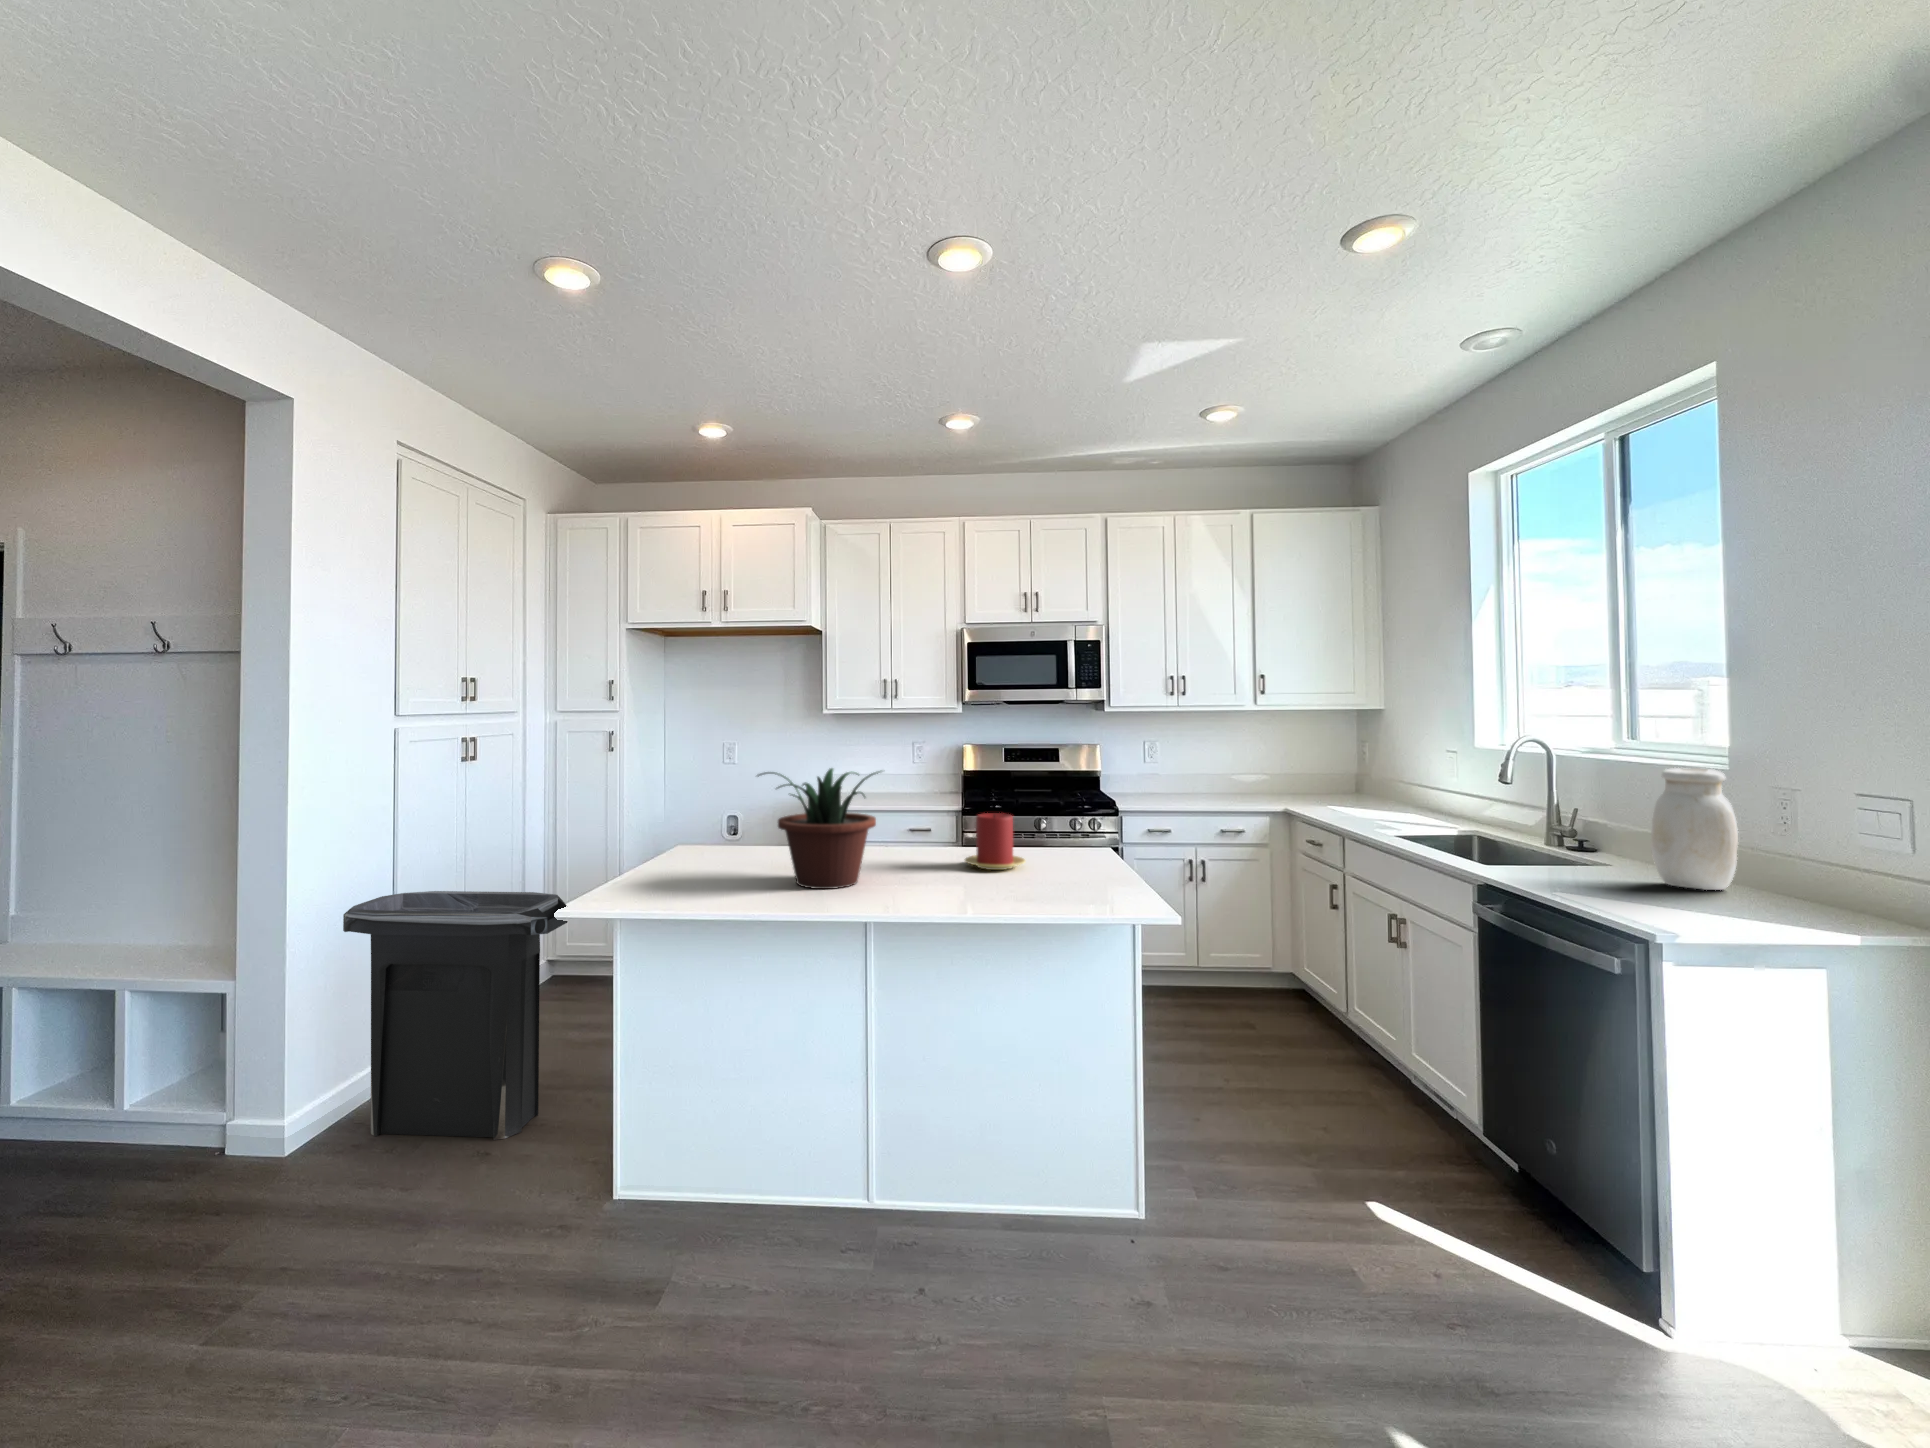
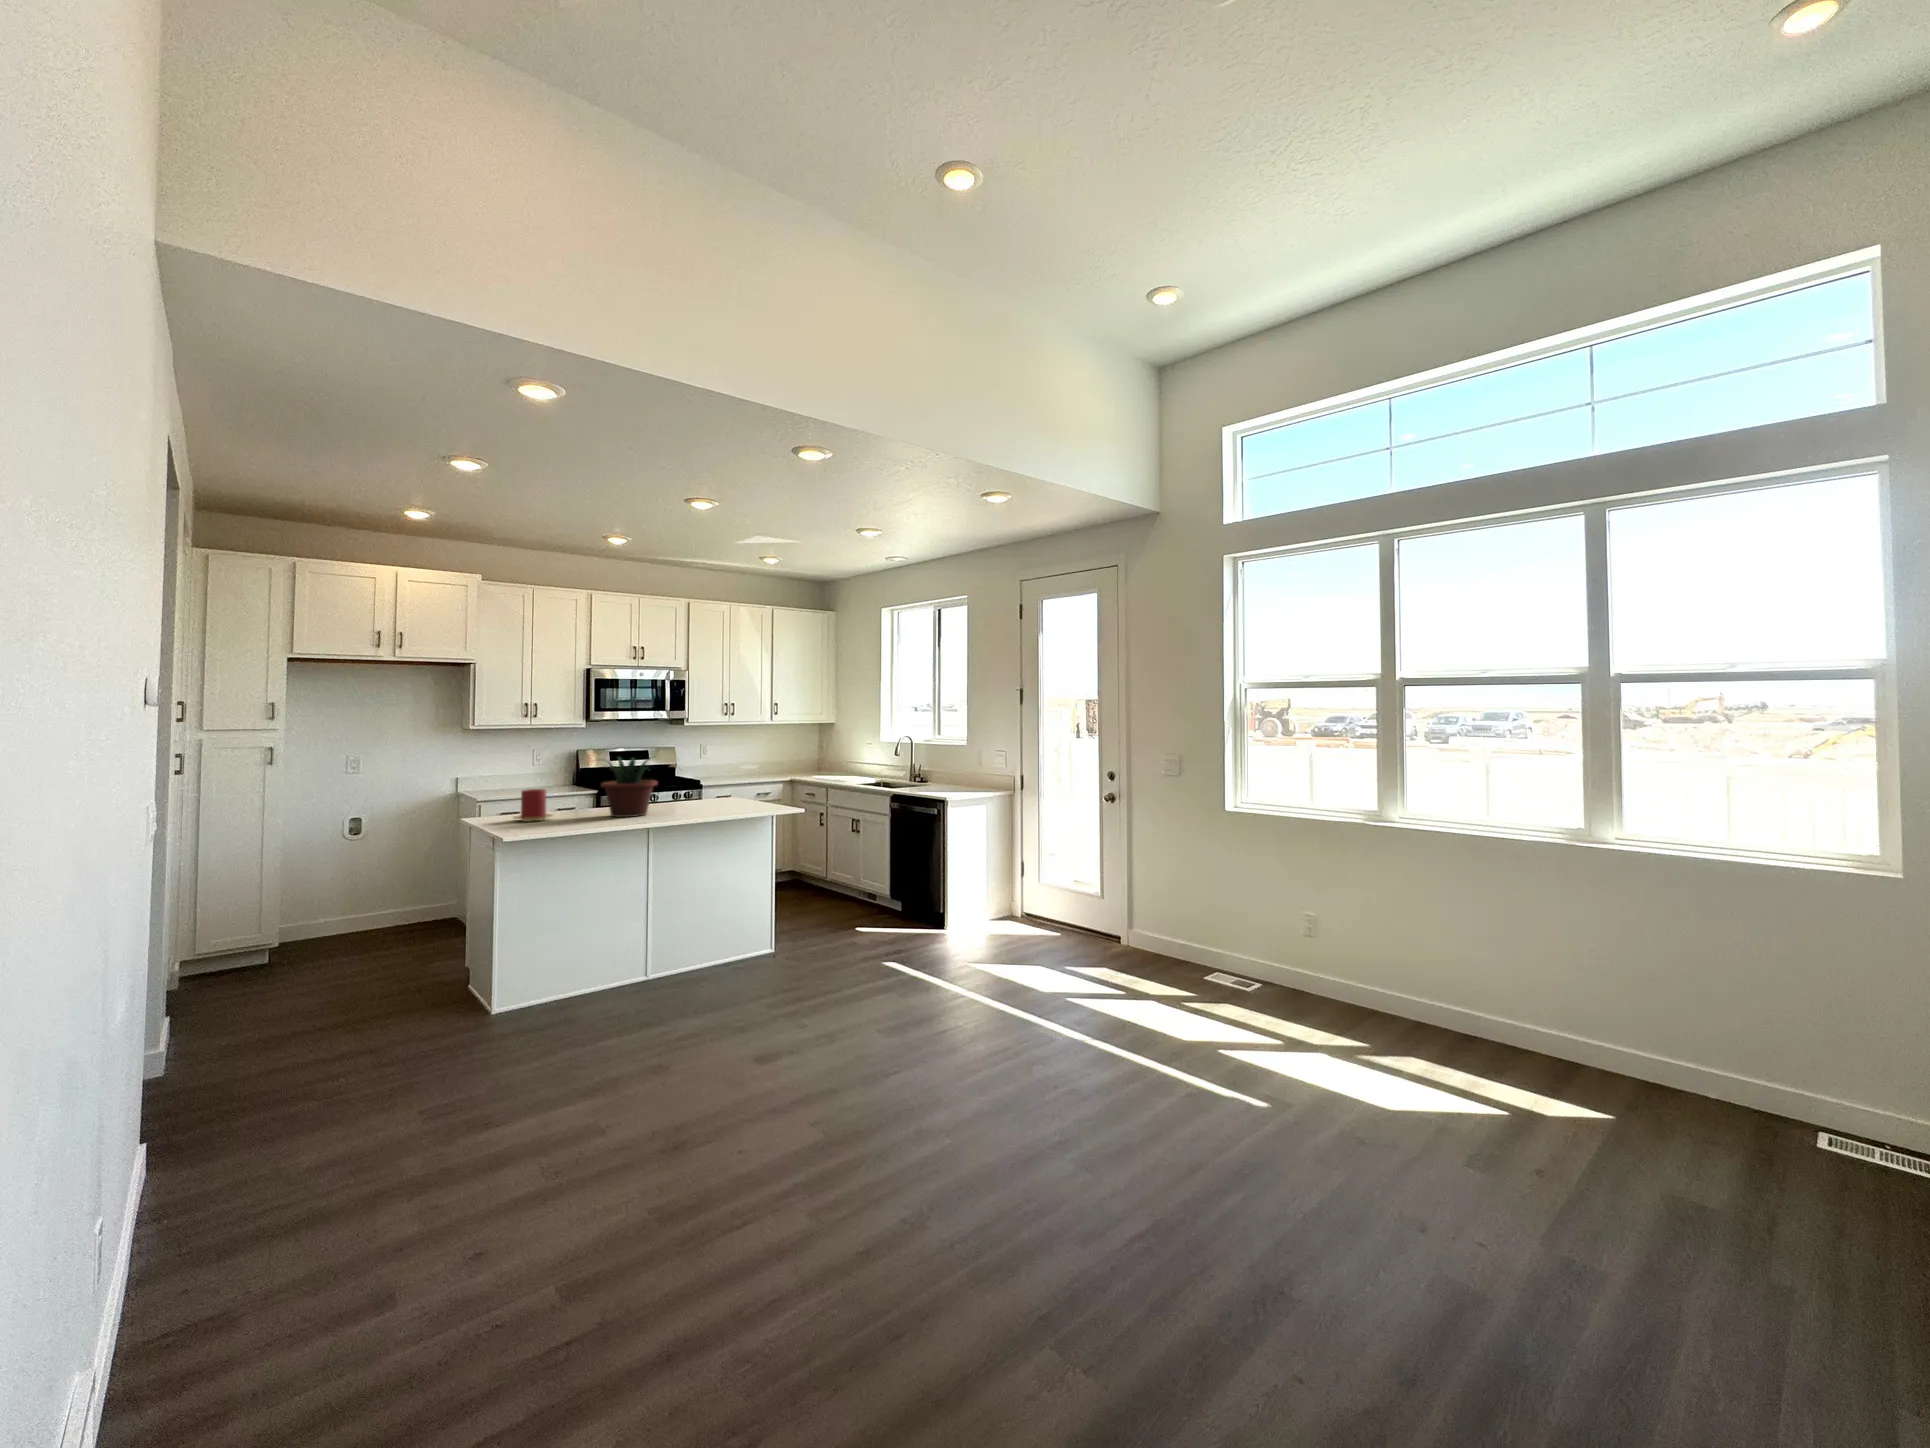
jar: present [1651,768,1738,890] -> none [946,744,968,786]
candle: present [965,813,1025,870] -> present [514,789,553,821]
trash can: present [343,891,568,1140] -> none [190,857,396,1049]

